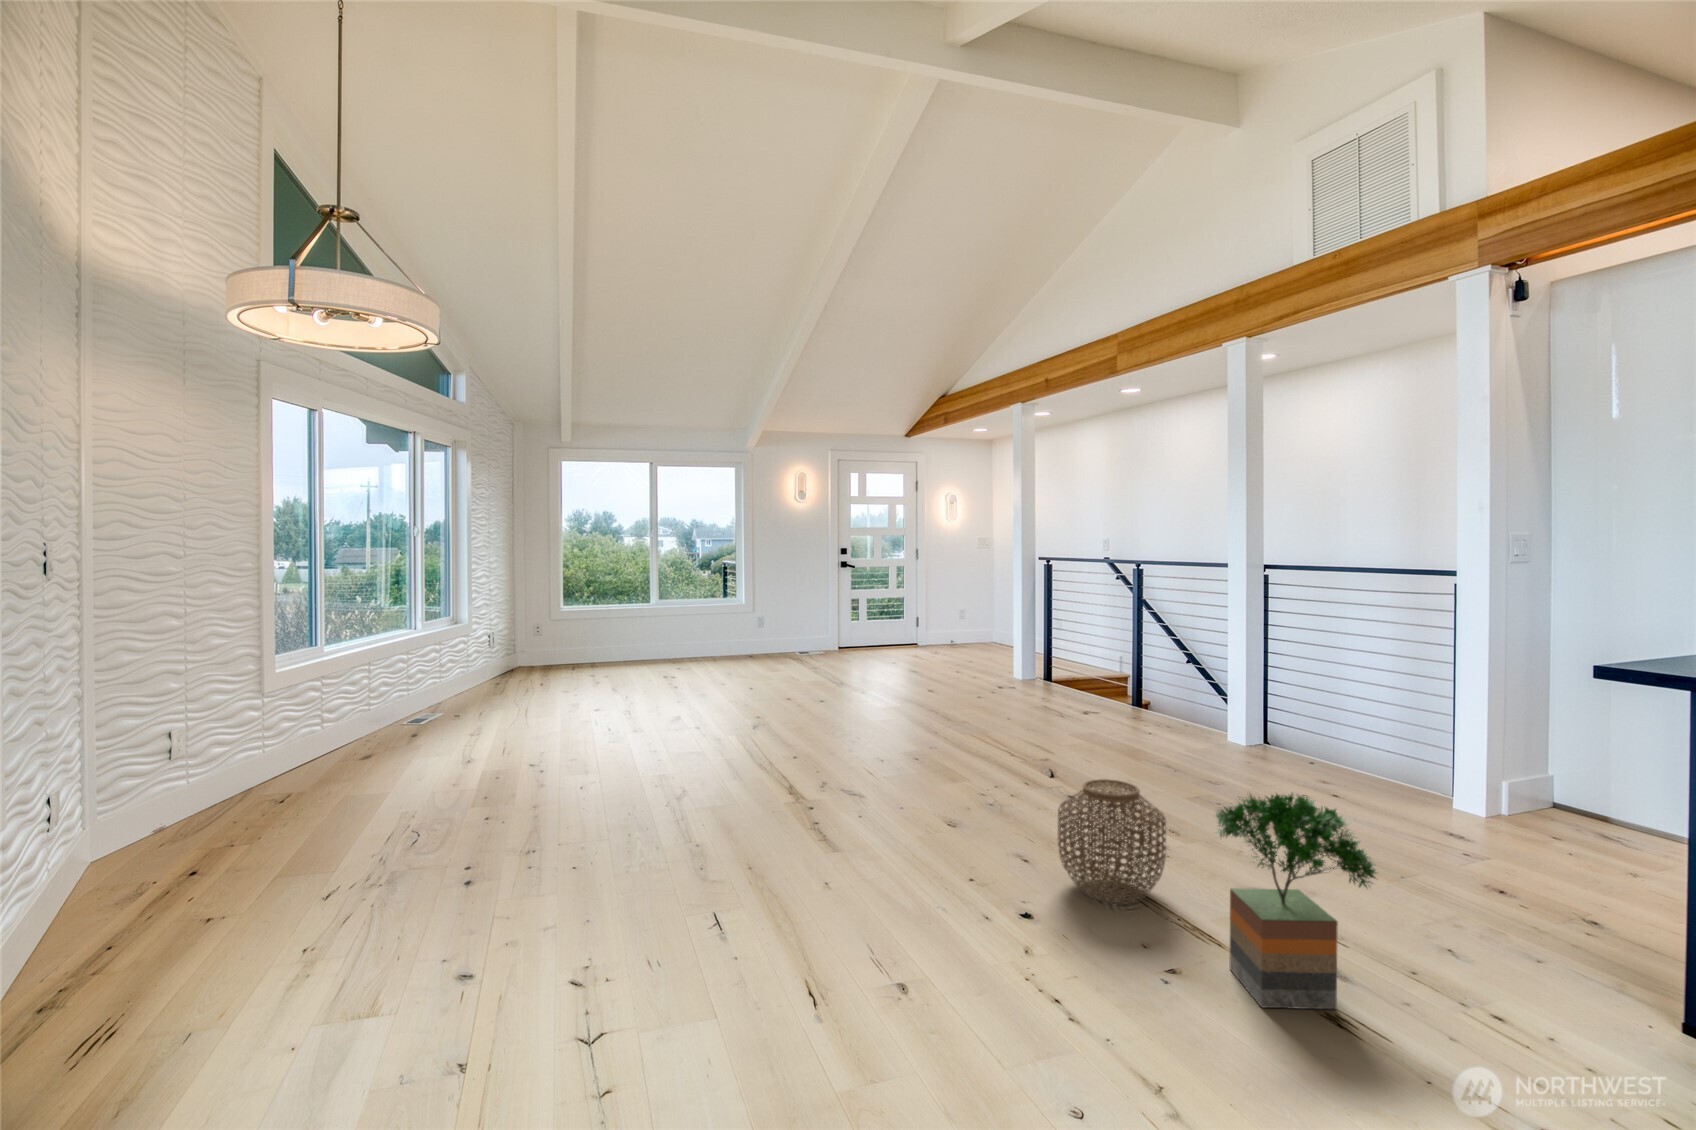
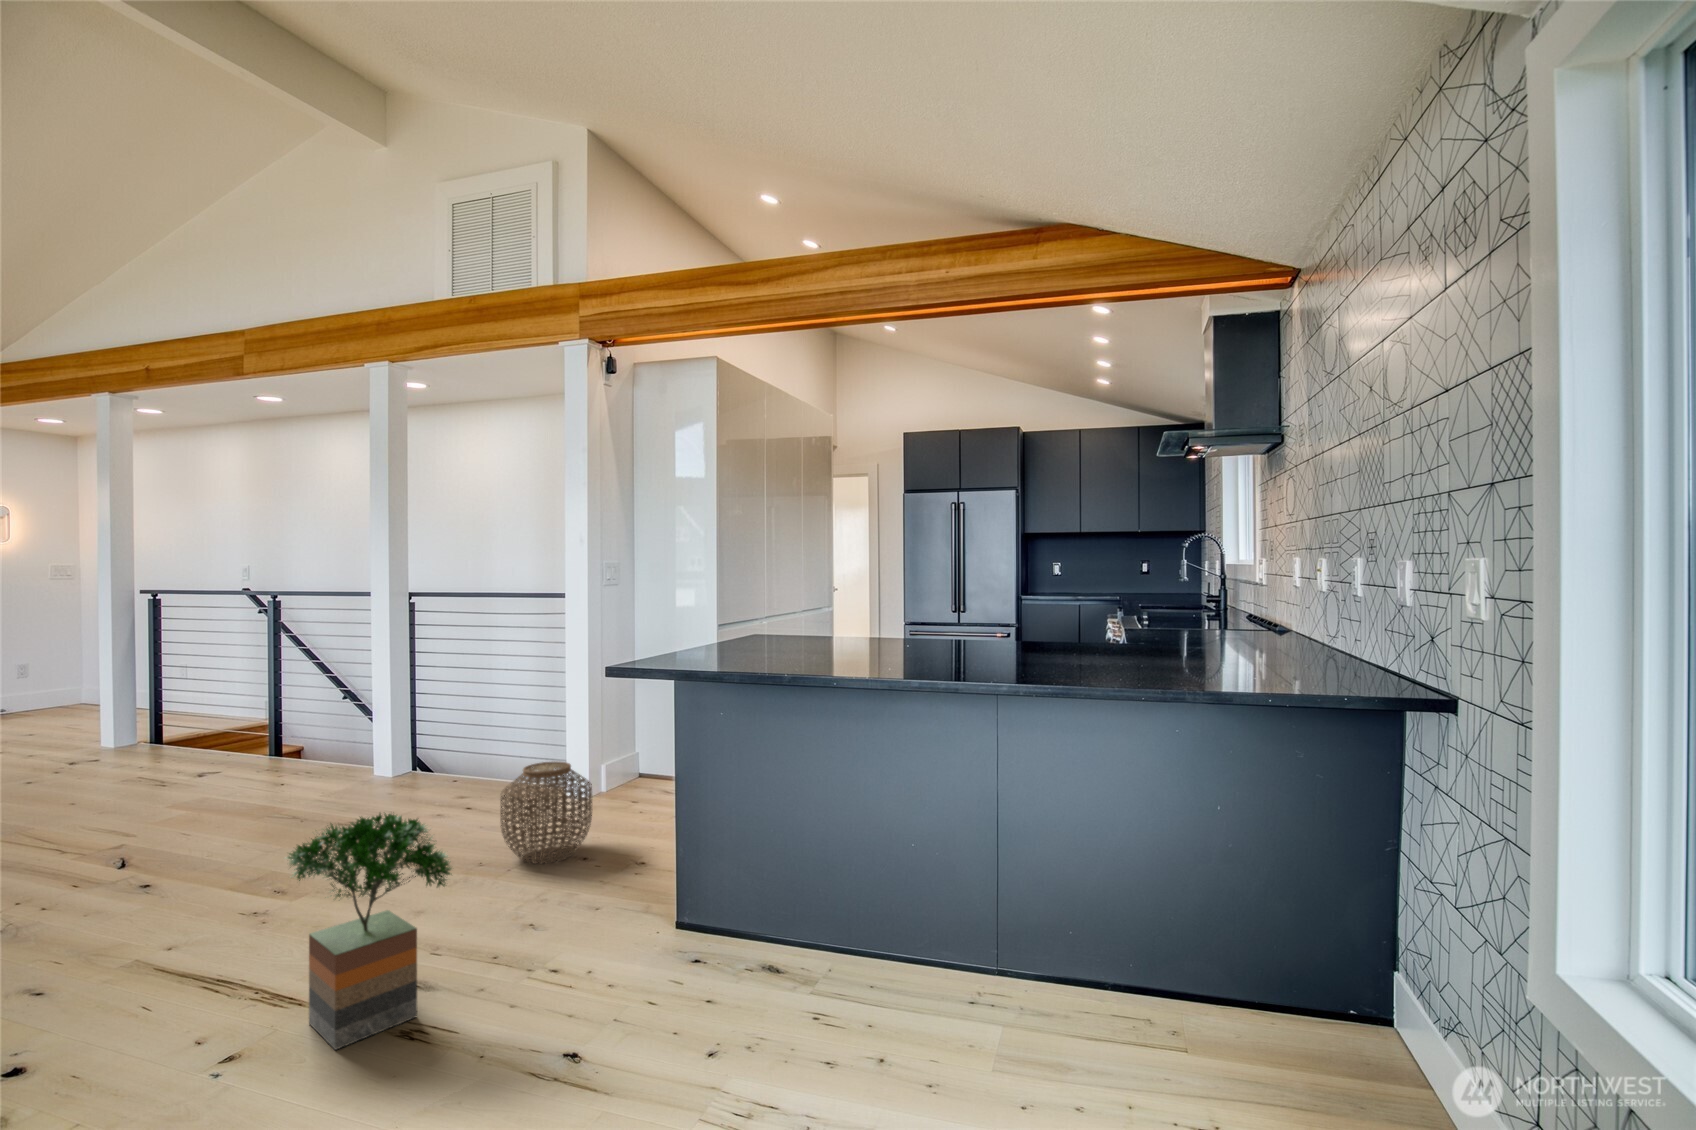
woven basket: present [1058,779,1166,904] -> present [500,761,592,864]

